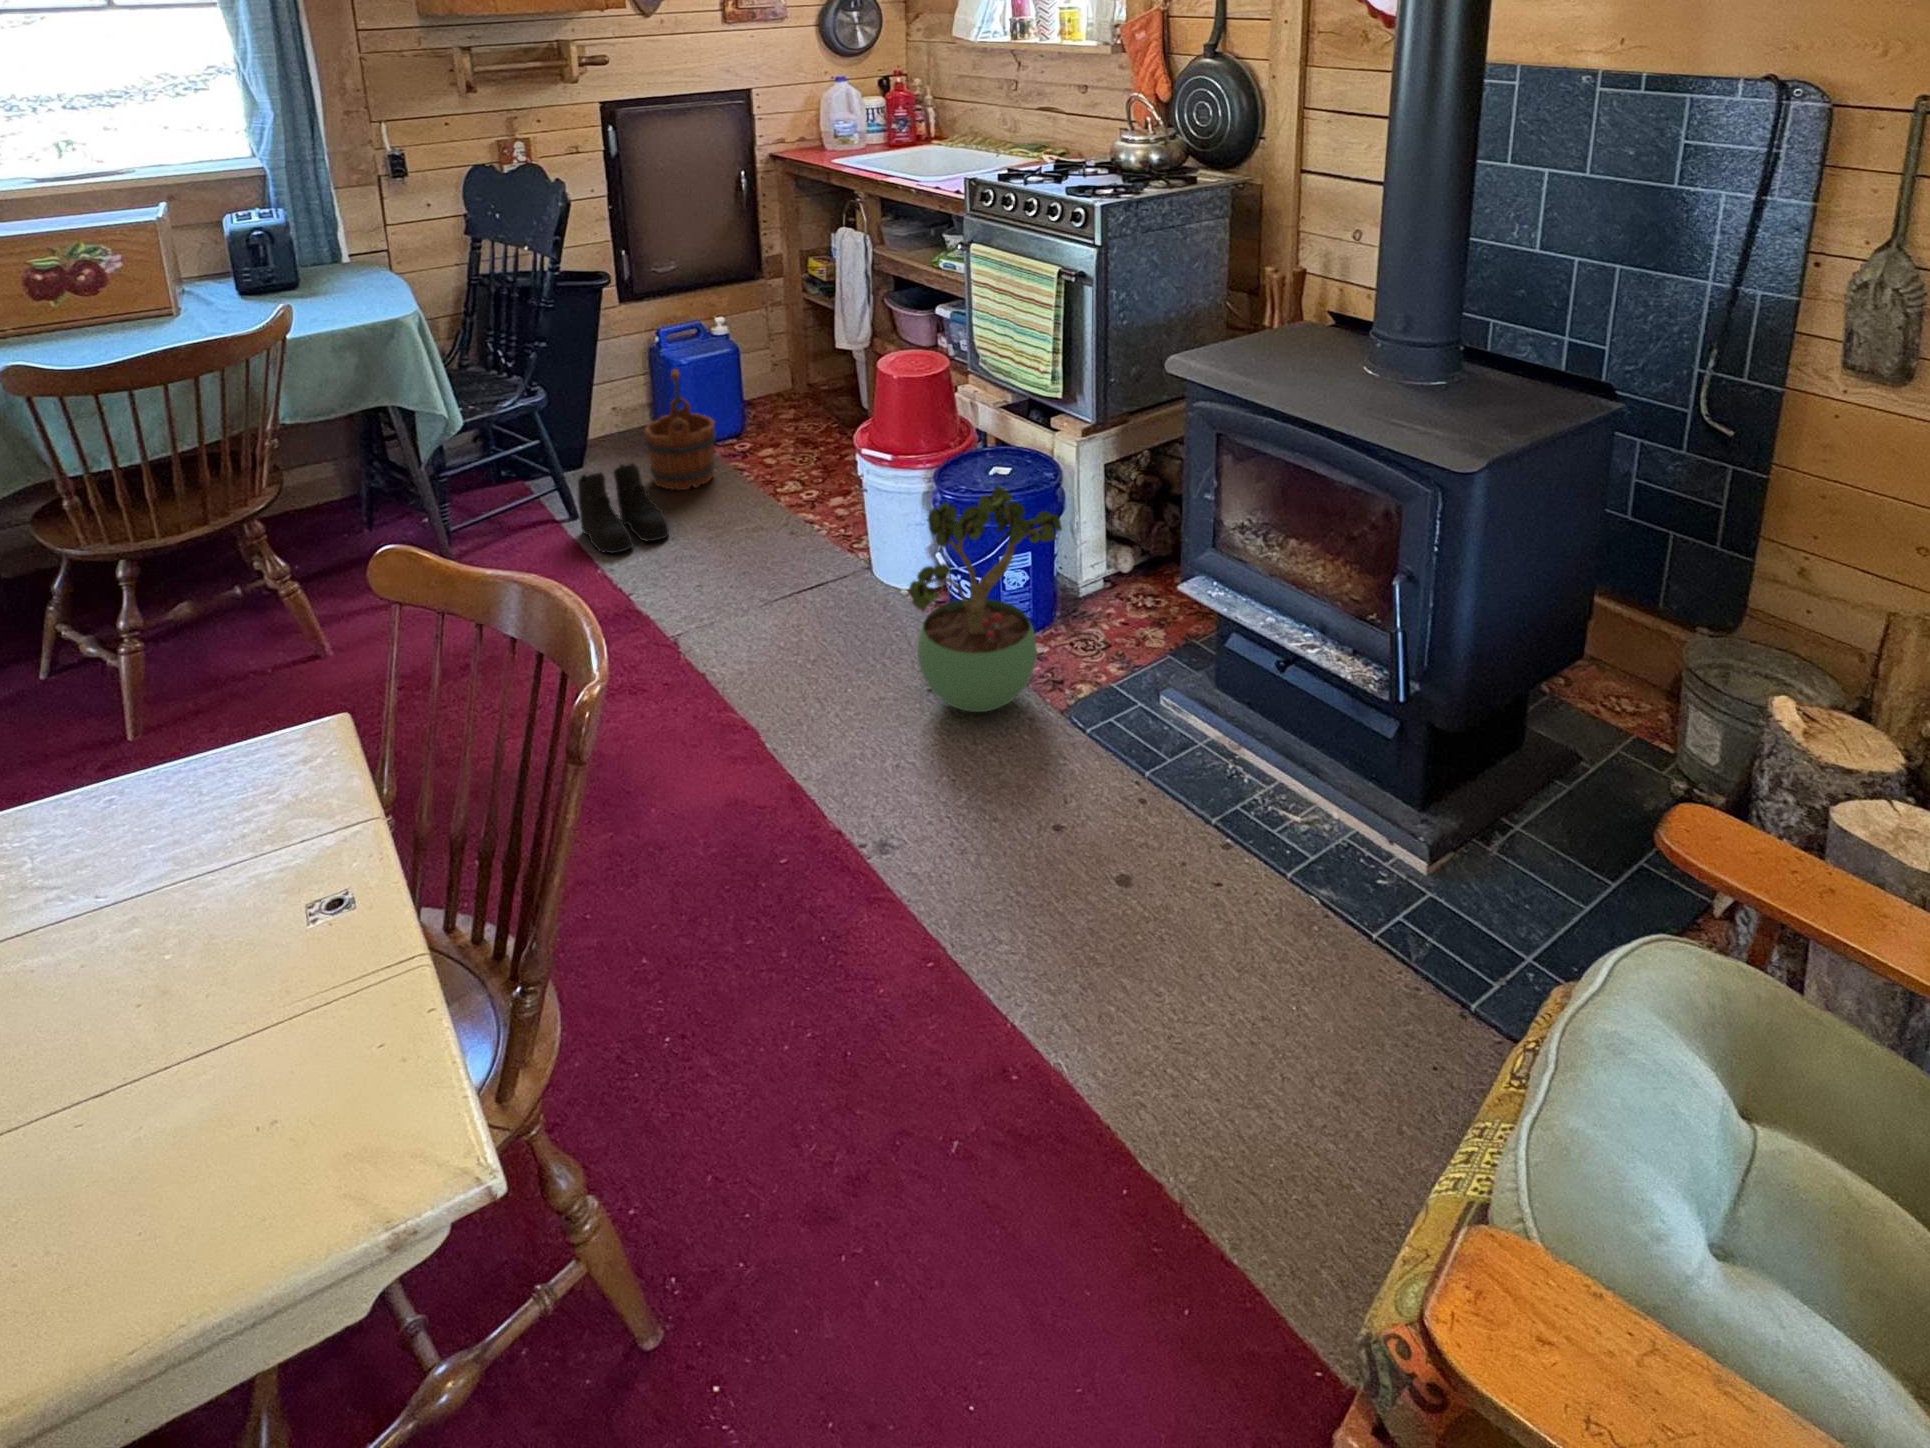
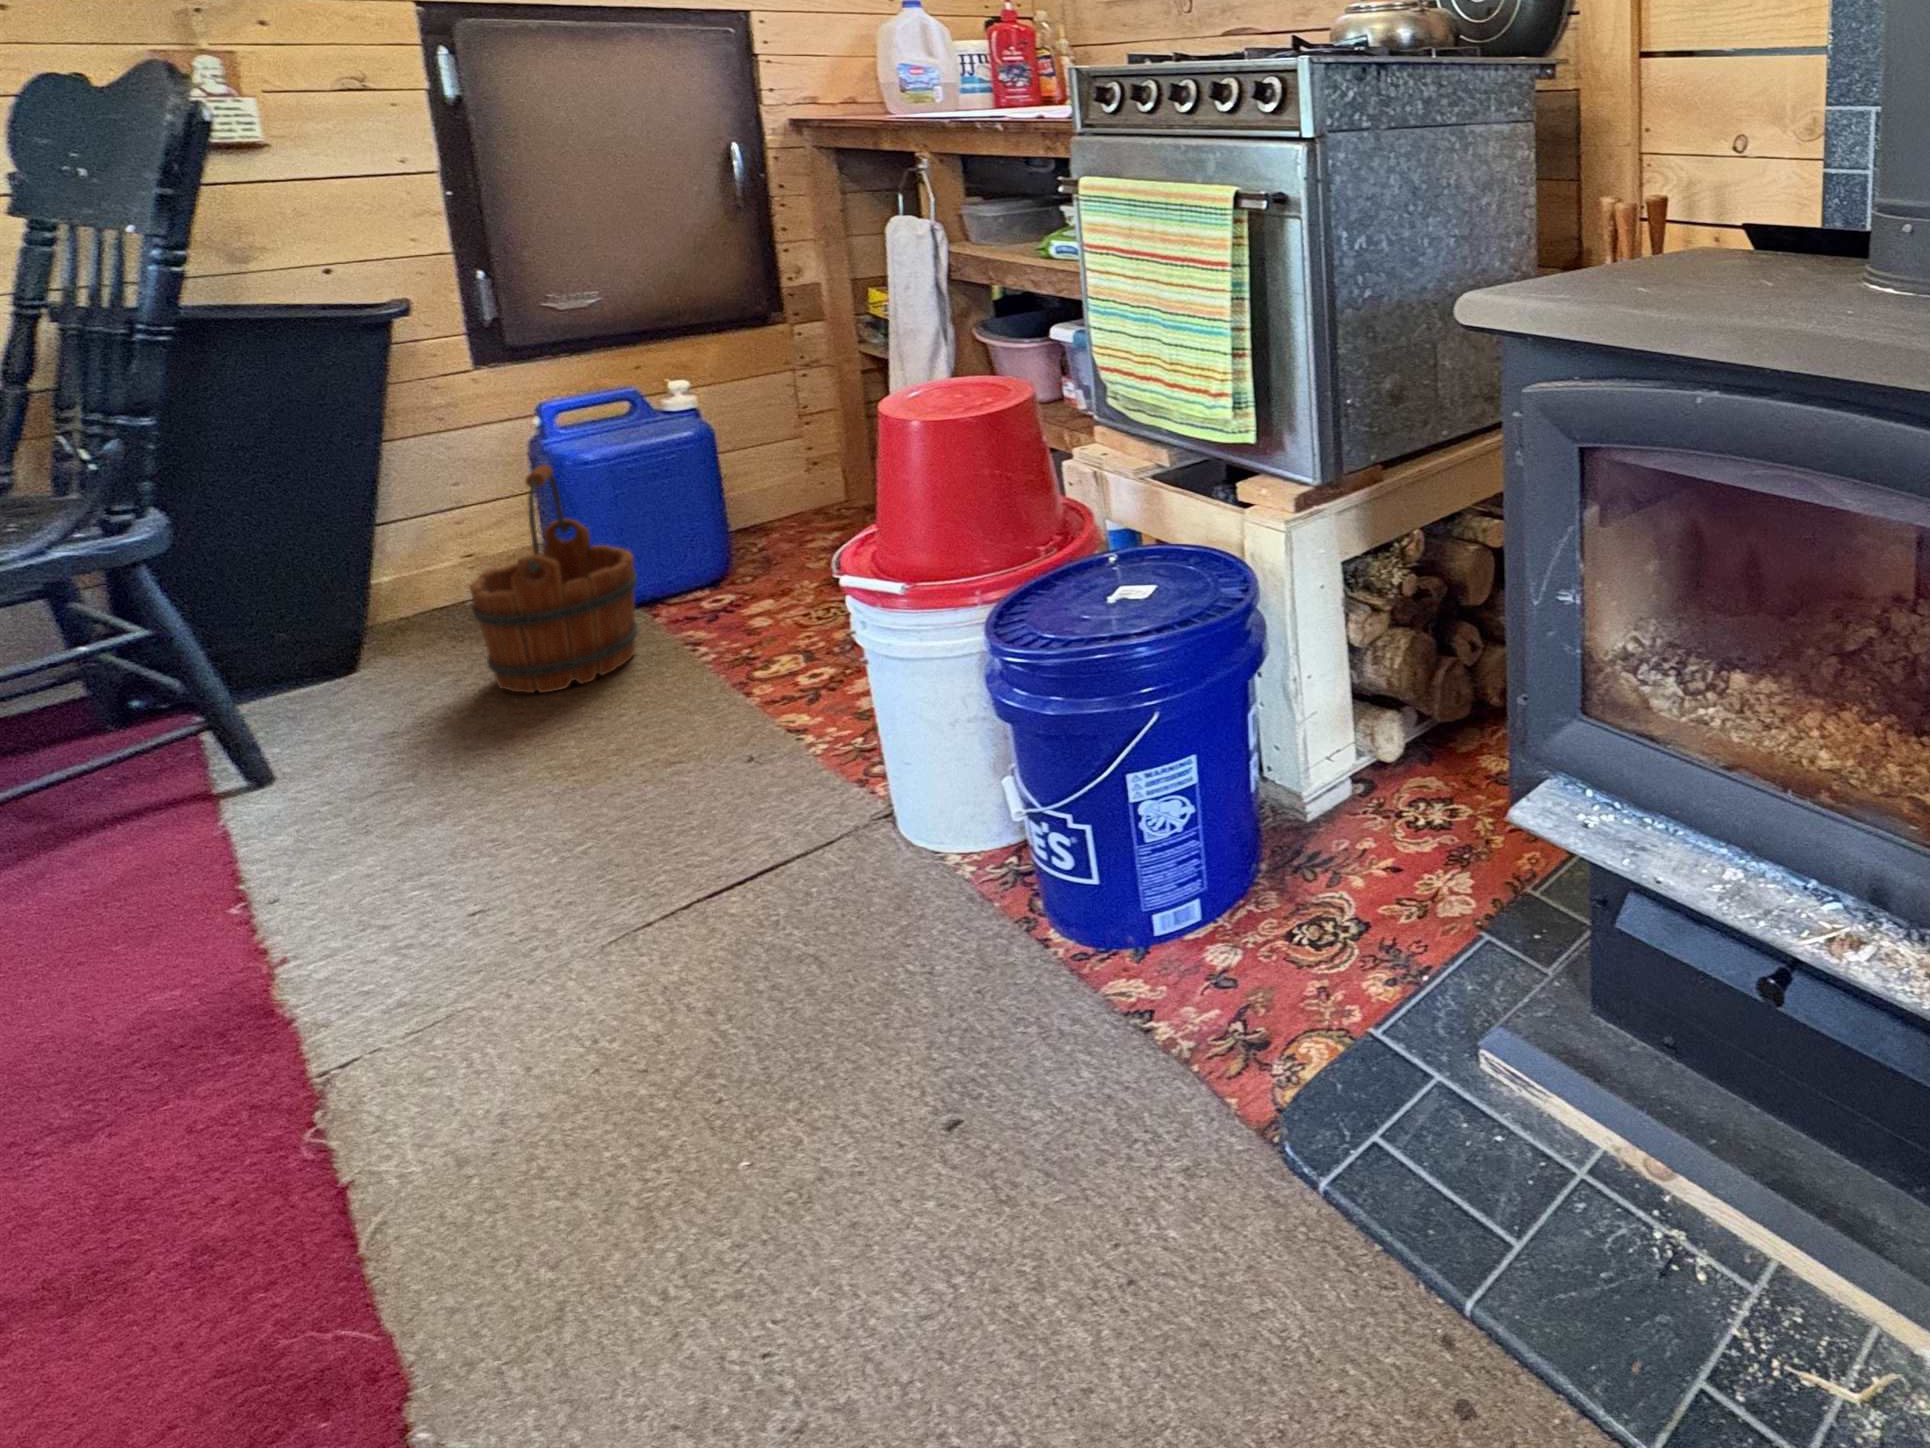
boots: present [578,463,669,554] -> none [239,653,472,859]
potted plant: present [908,486,1062,712] -> none [849,631,1249,1194]

